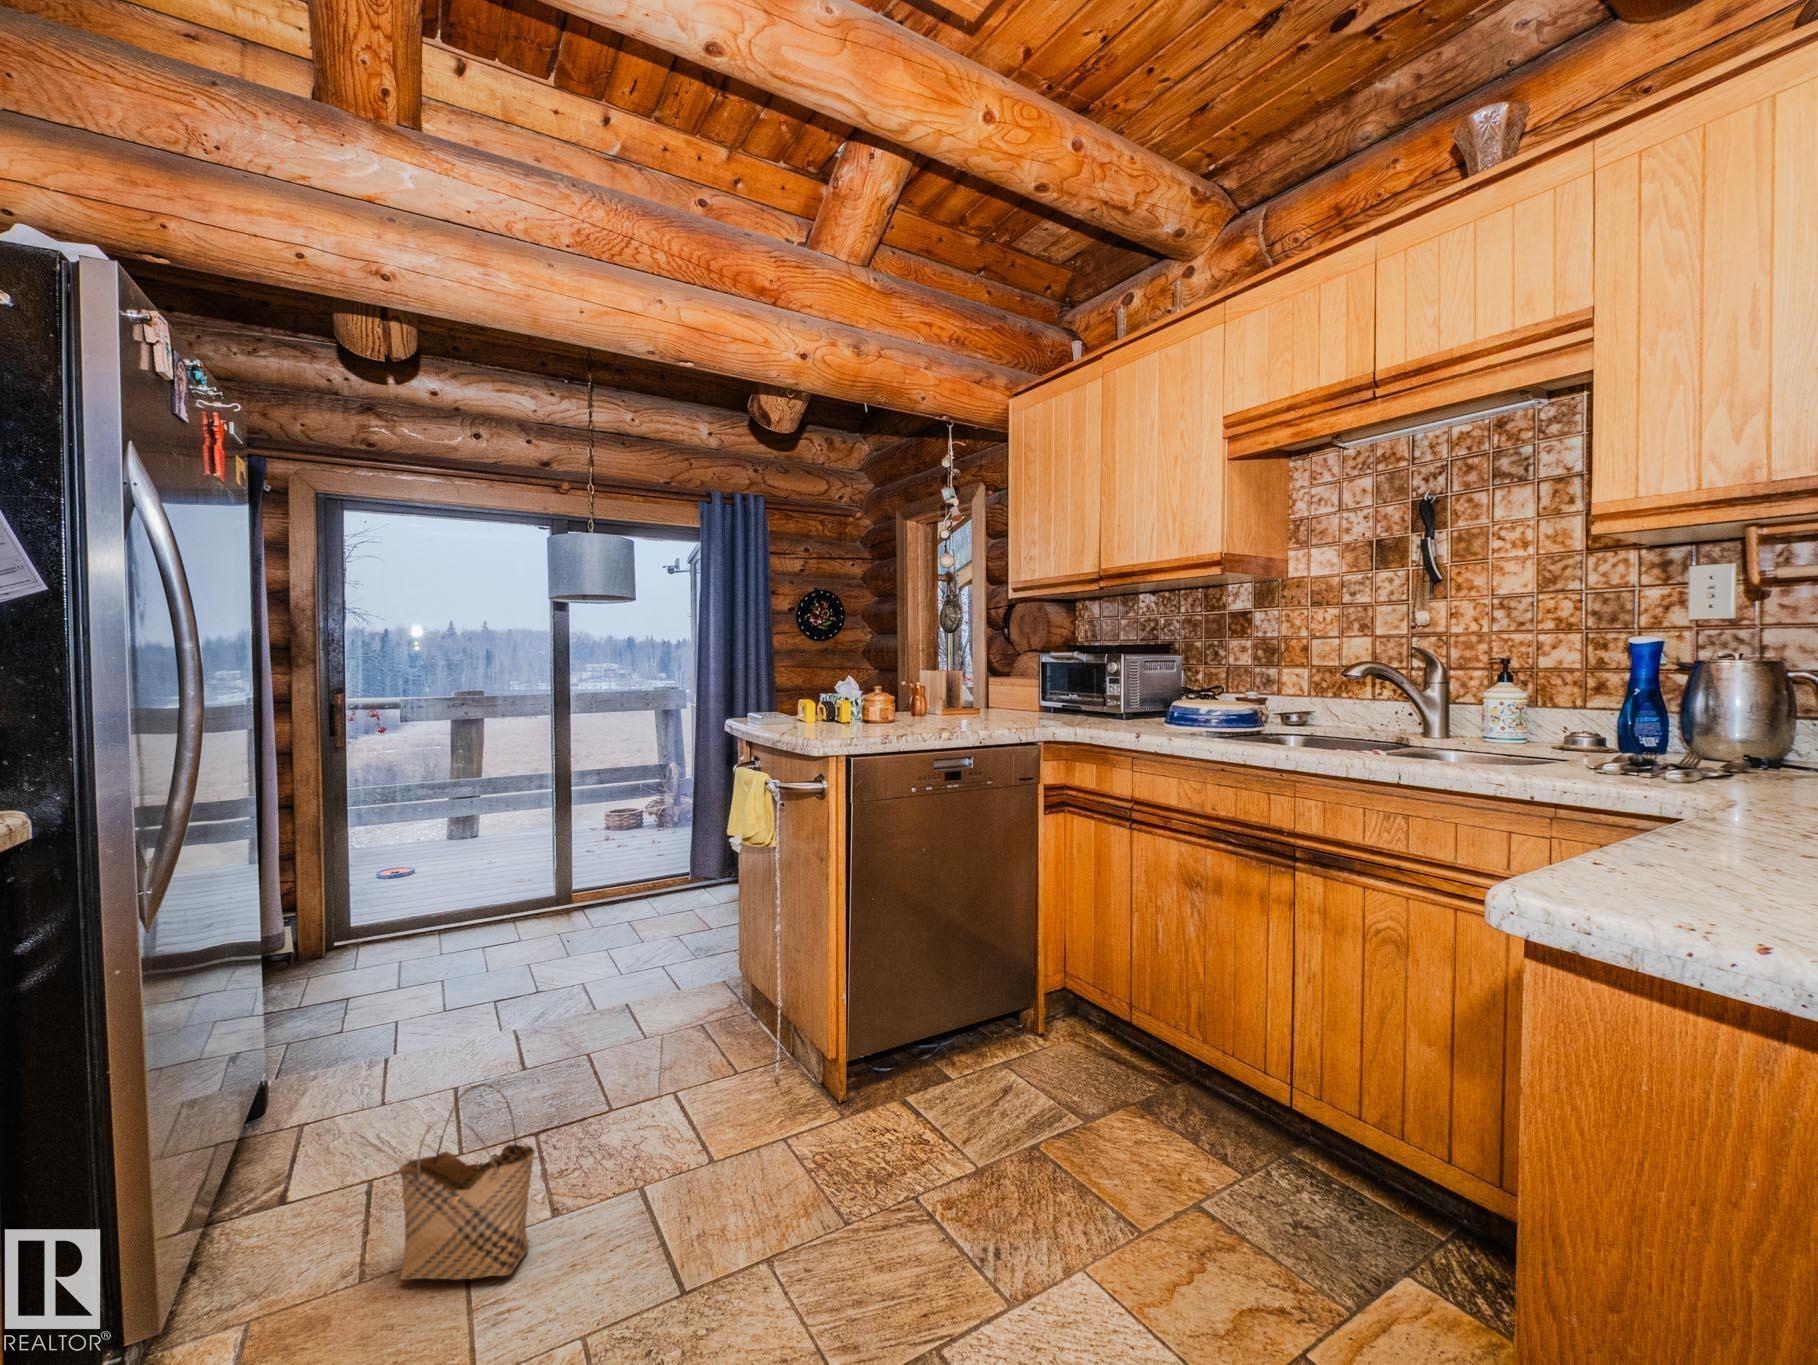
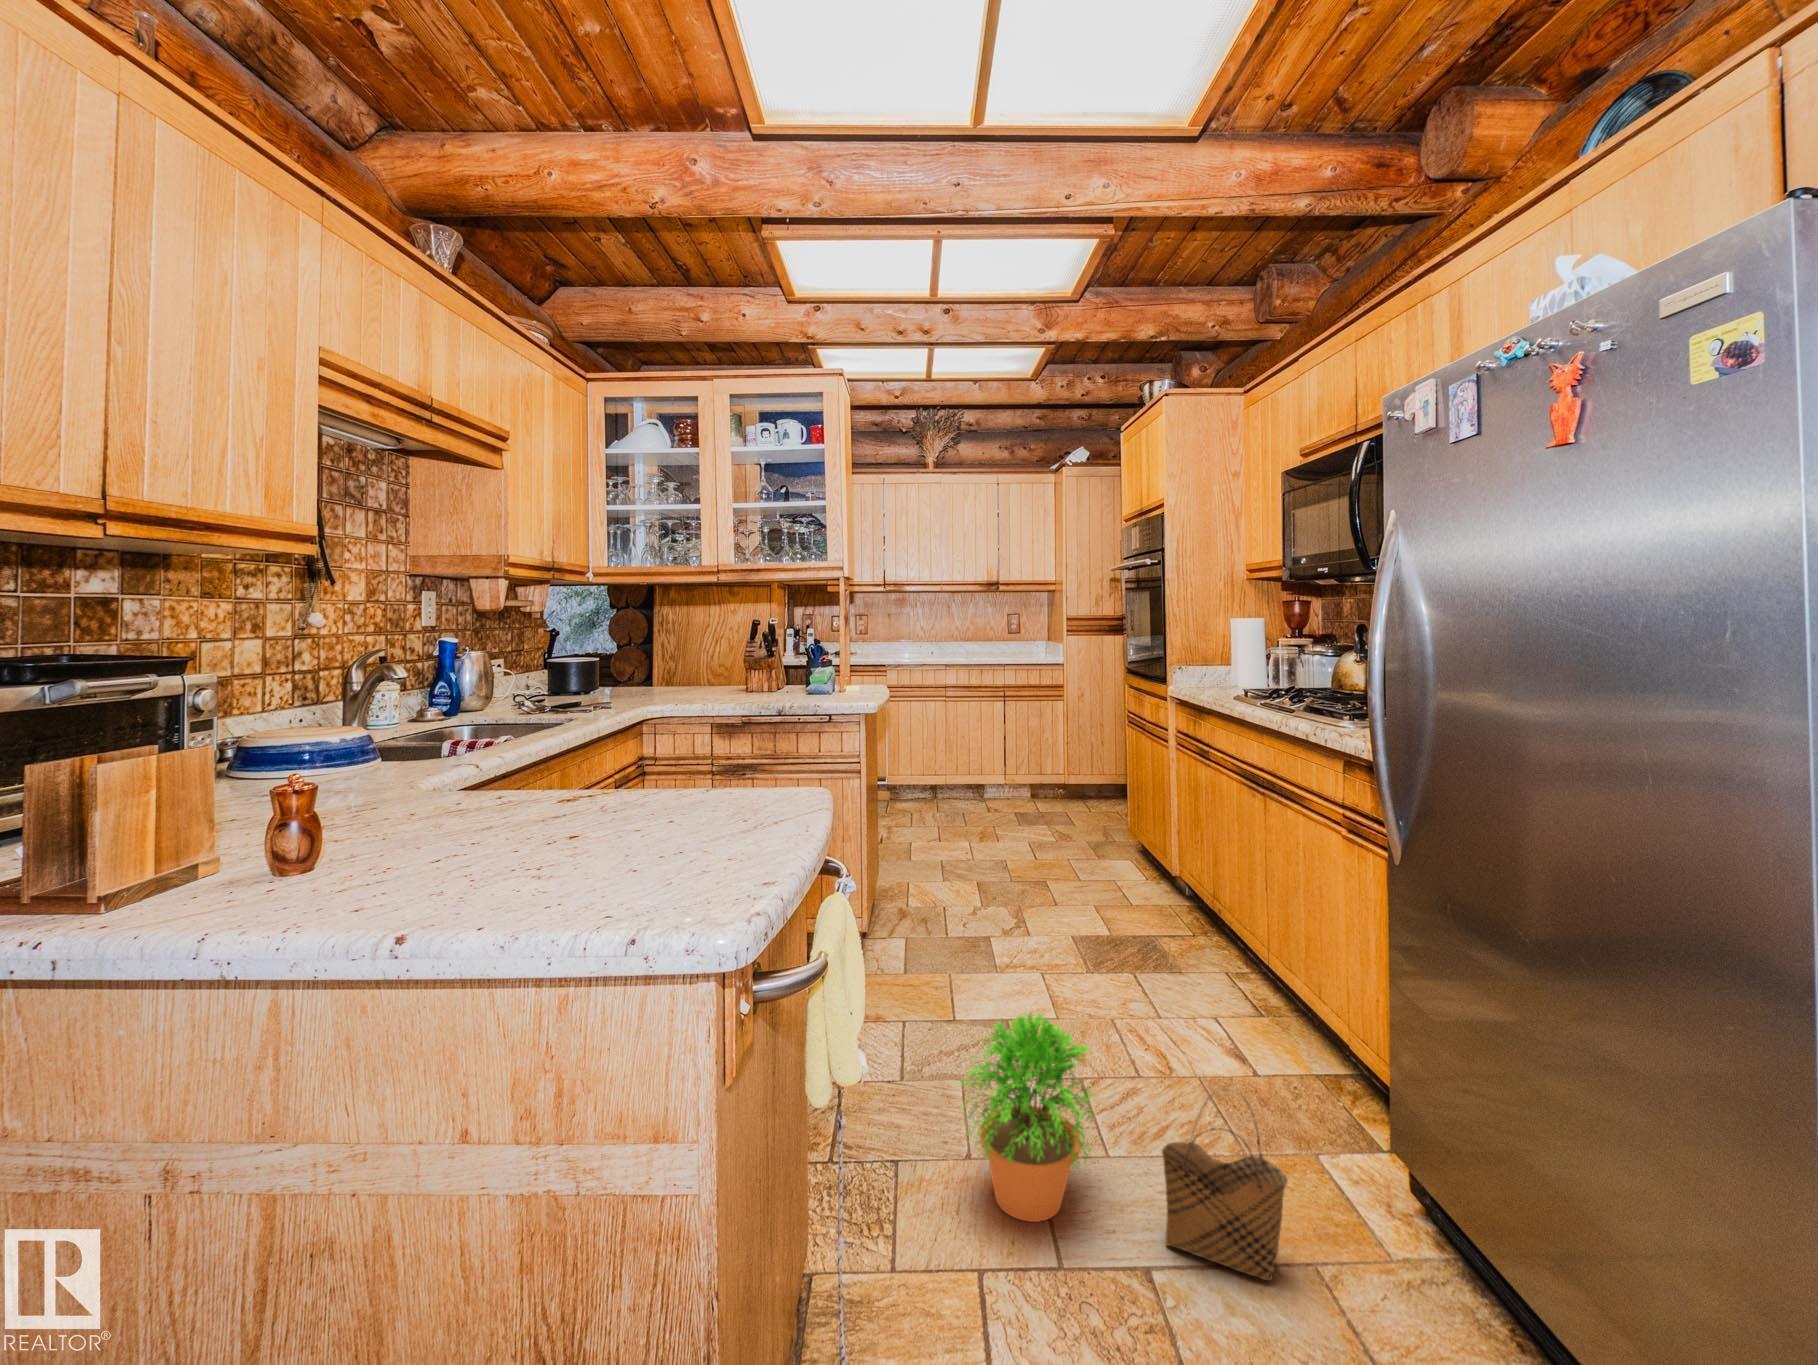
potted plant: none [601,1031,763,1269] -> present [959,1012,1093,1222]

